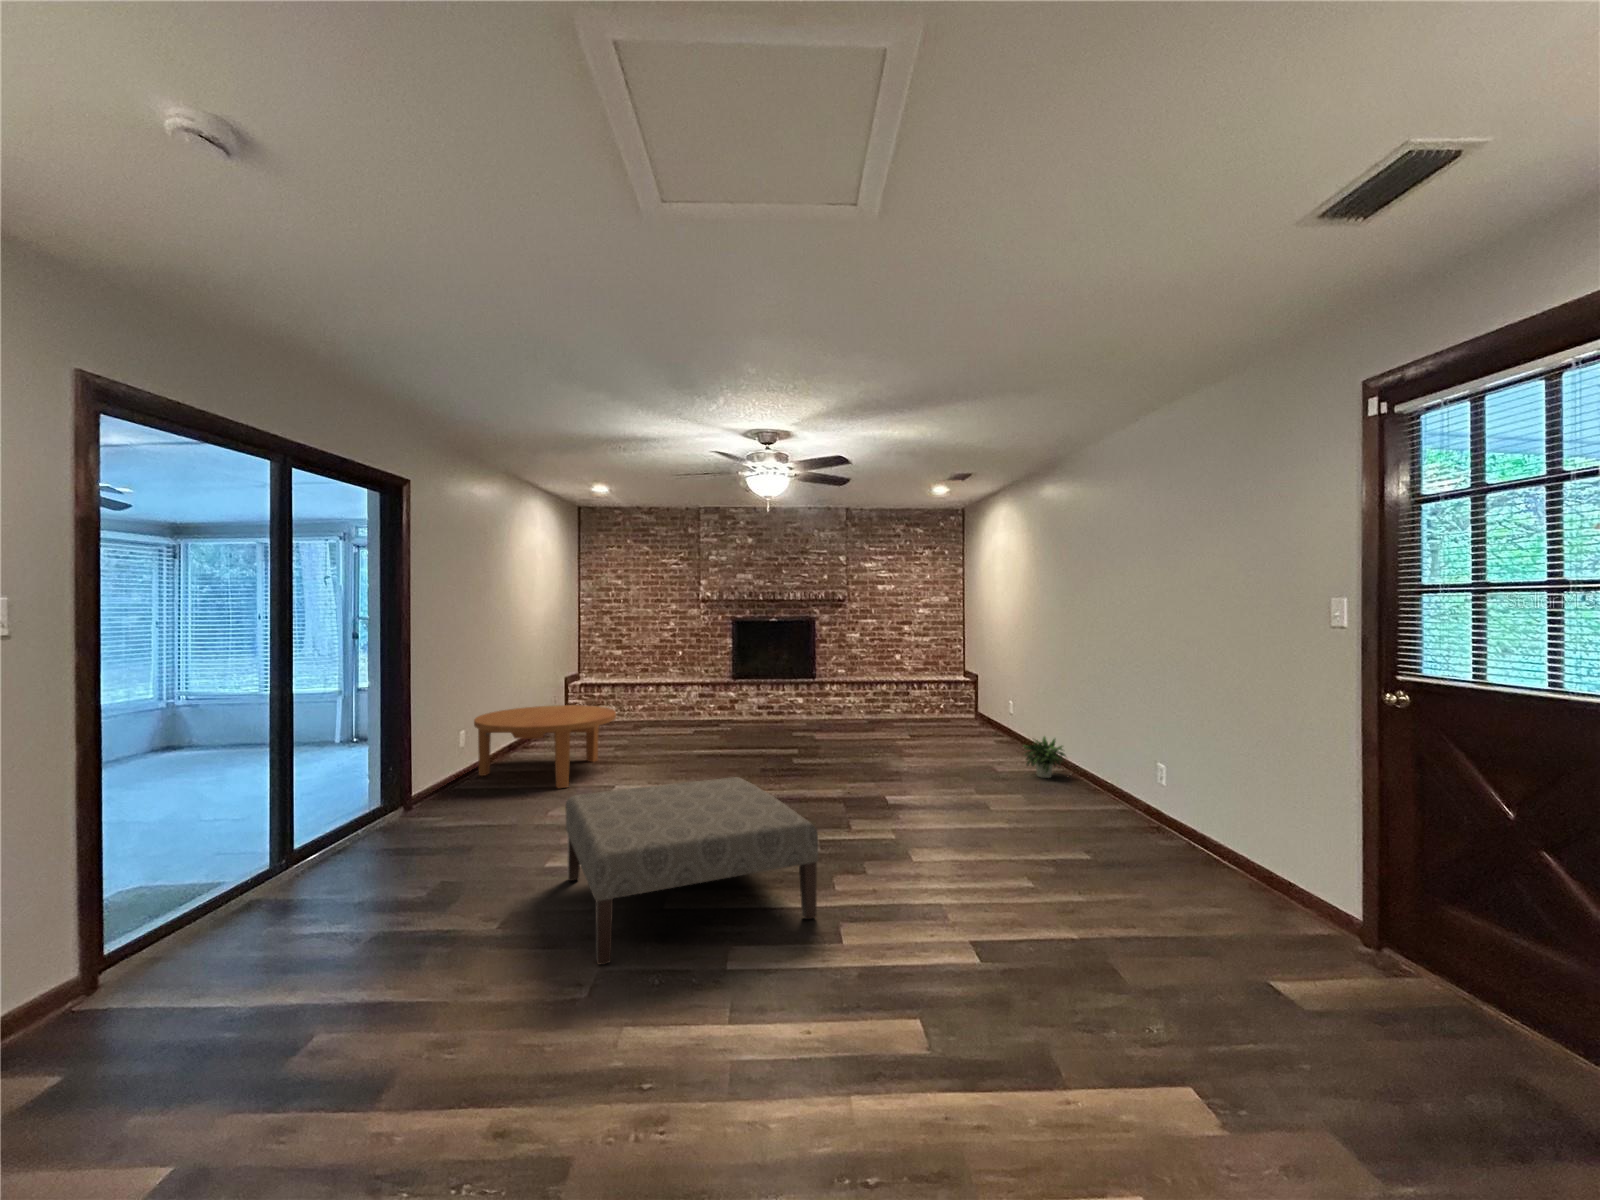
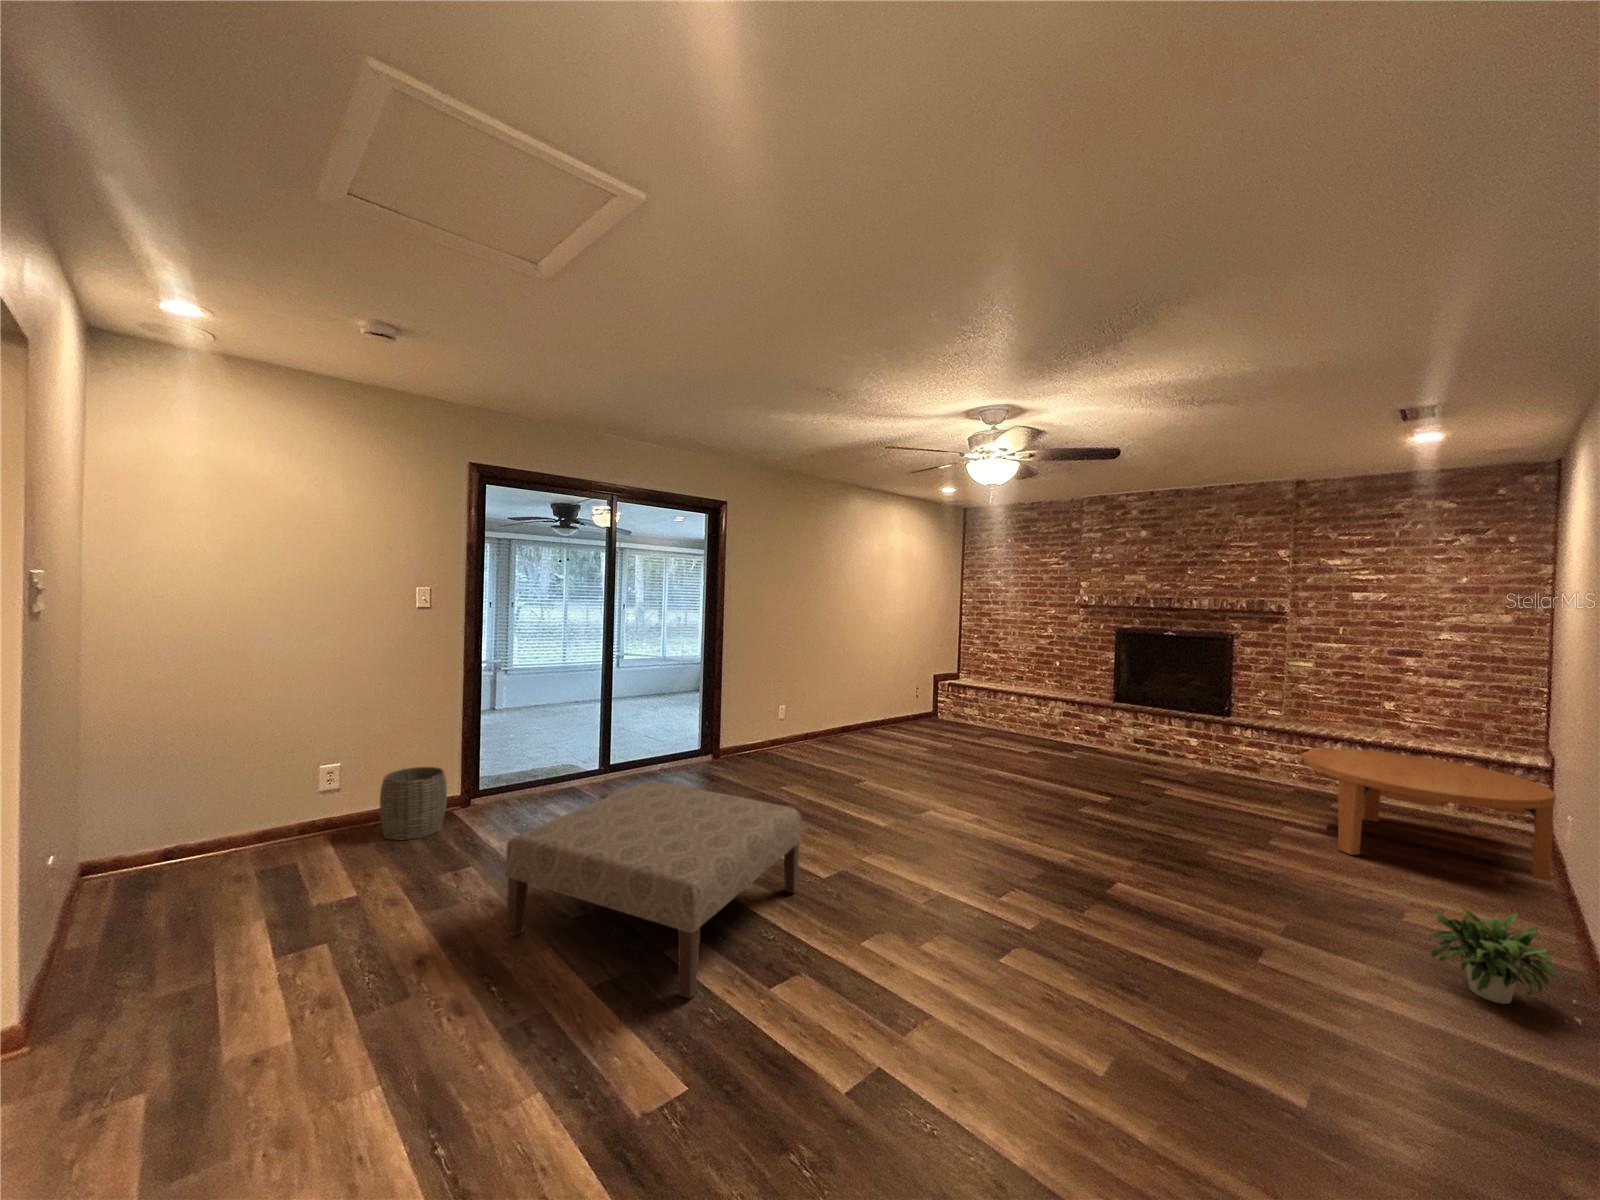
coffee table: present [474,705,616,788] -> present [1304,748,1556,881]
woven basket: none [96,877,225,1013] -> present [380,767,447,841]

